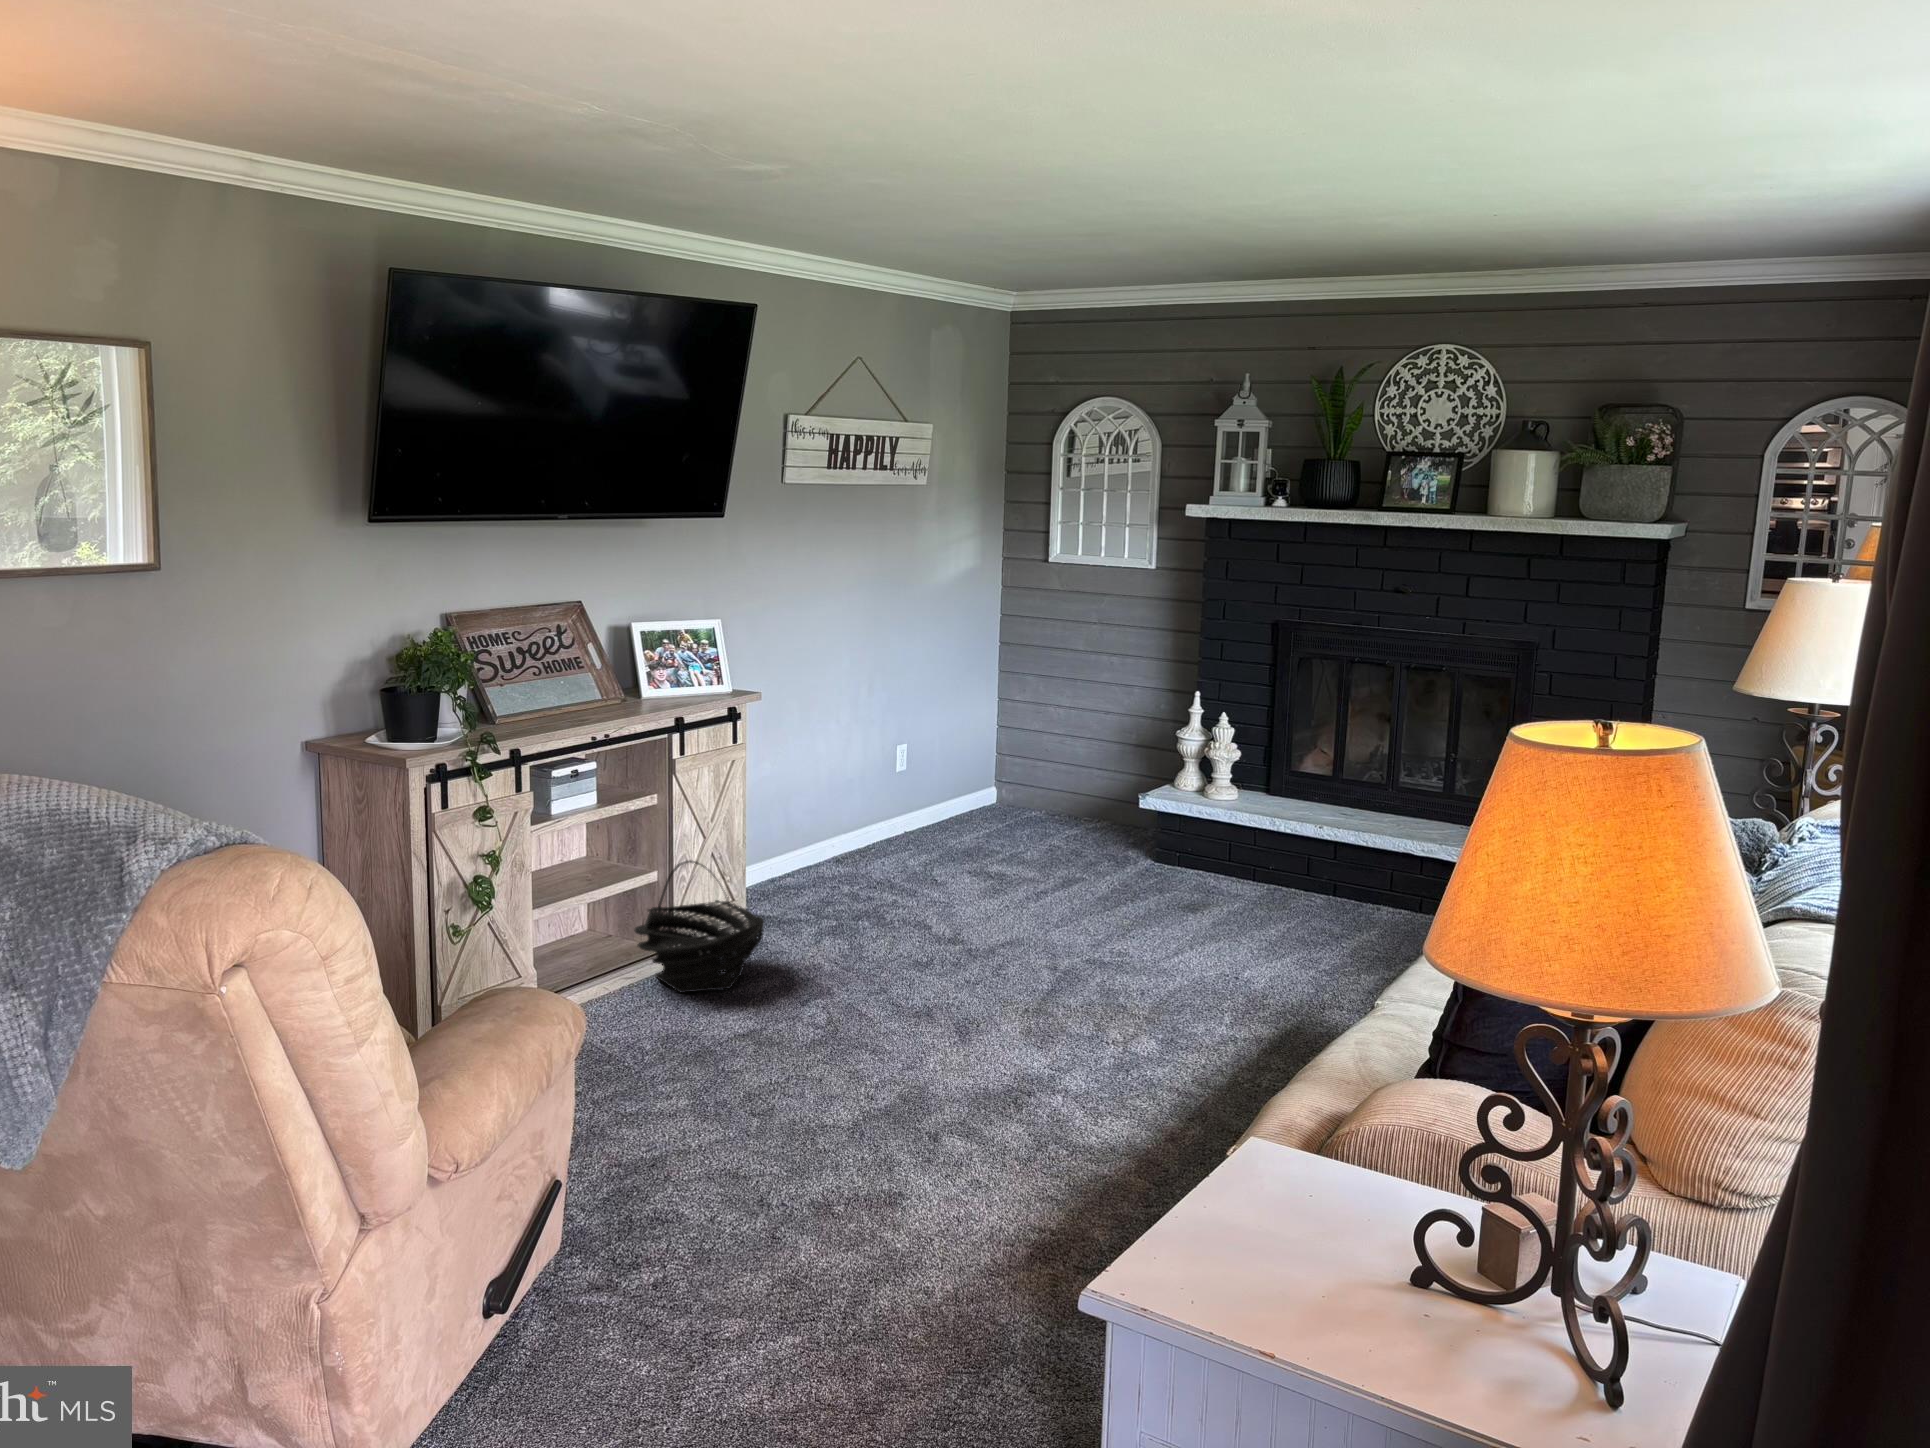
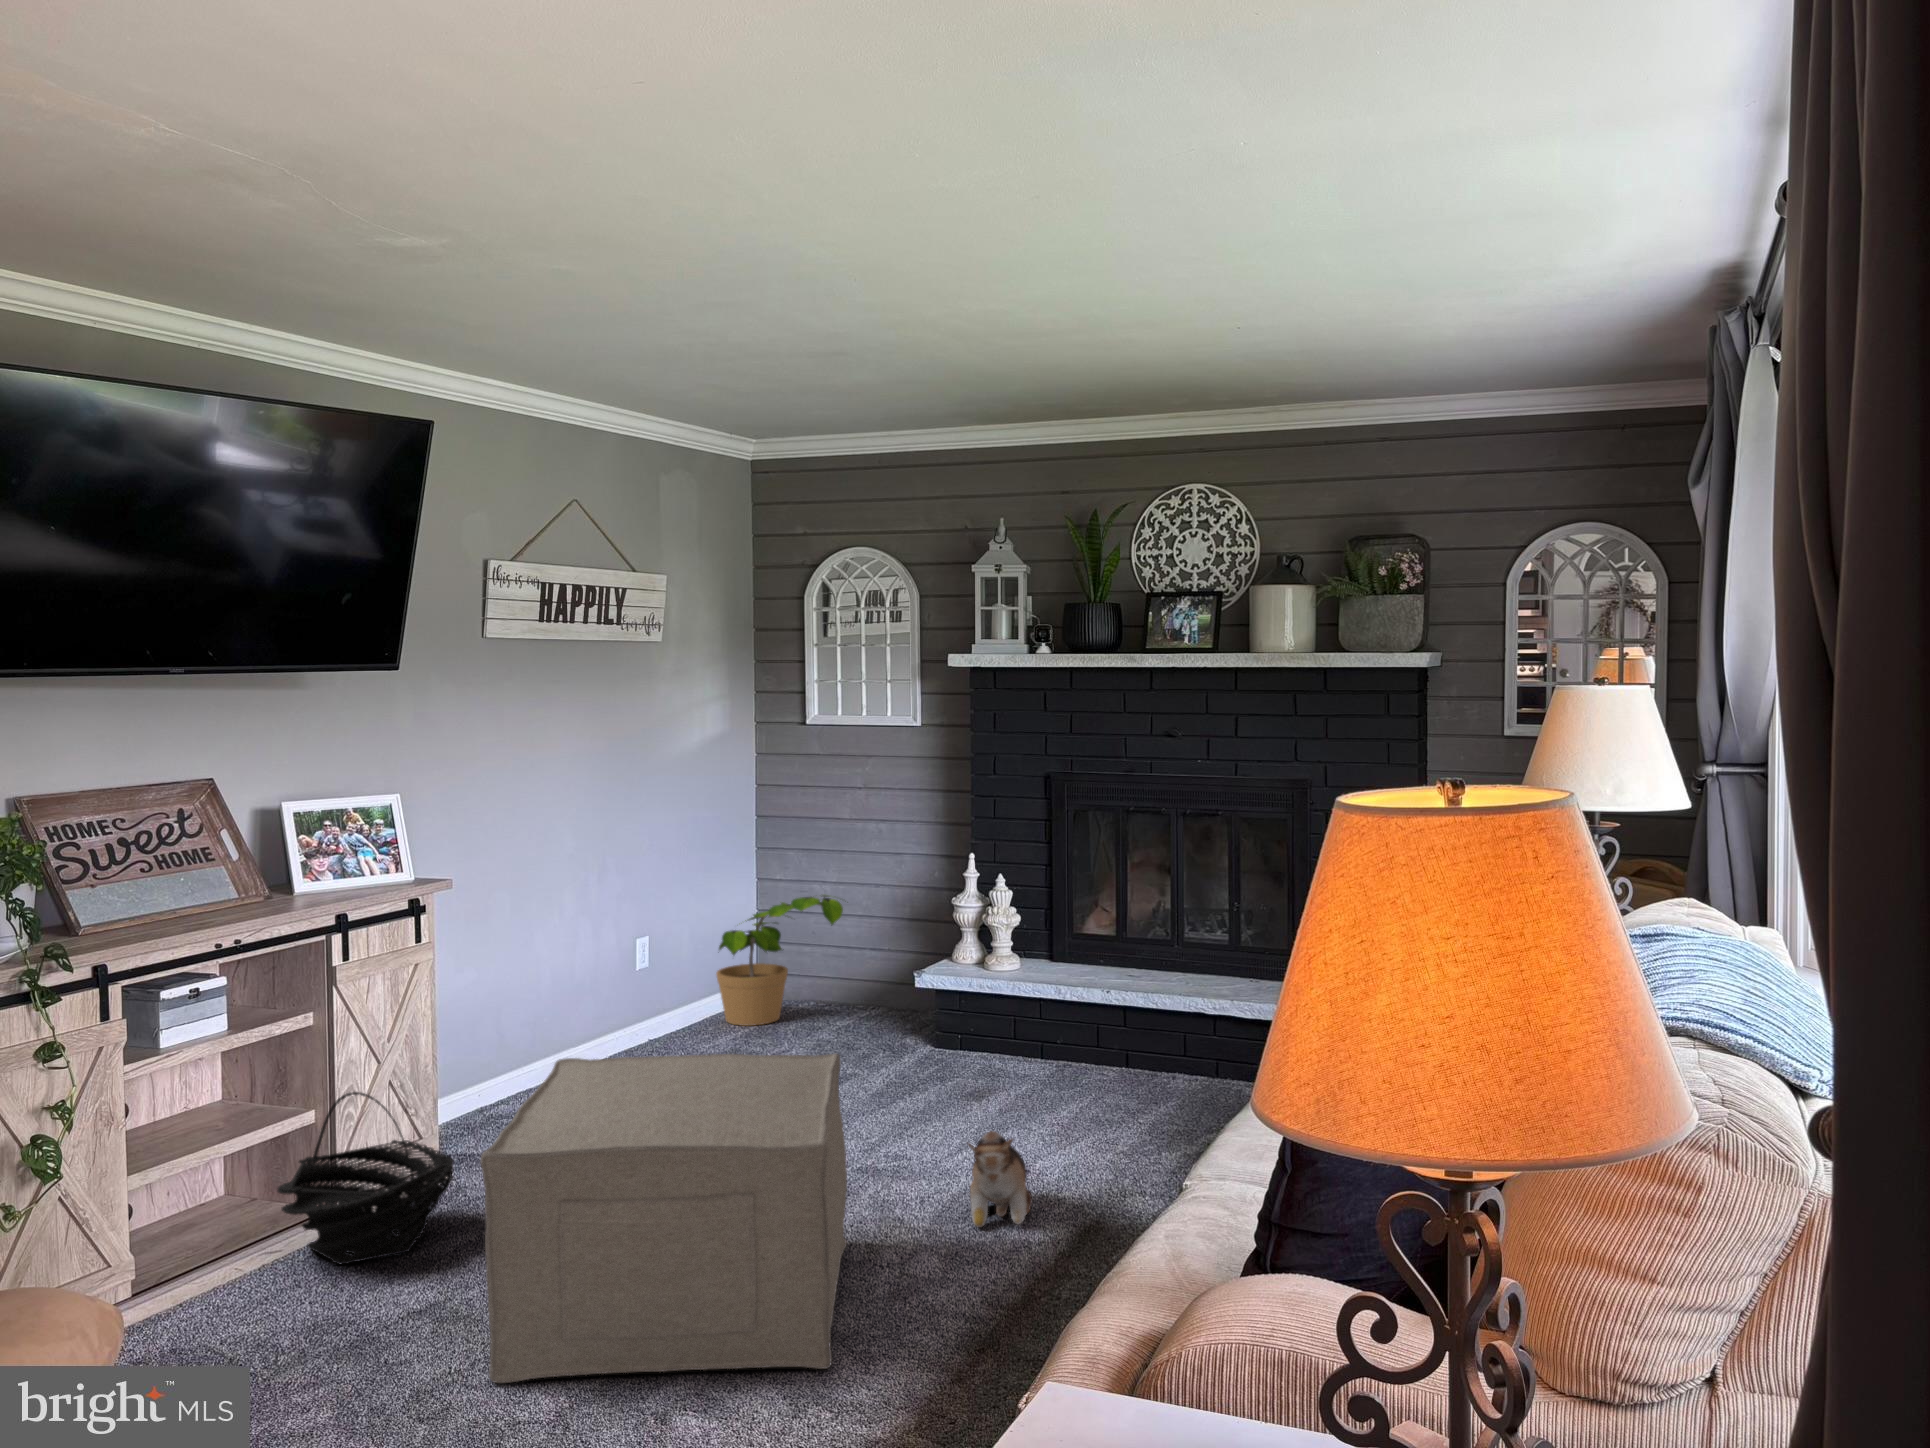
potted plant: none [965,716,1084,826] -> present [716,895,843,1026]
ottoman: none [799,849,1082,1118] -> present [480,1054,847,1383]
plush toy: none [1186,941,1241,1022] -> present [968,1131,1032,1227]

